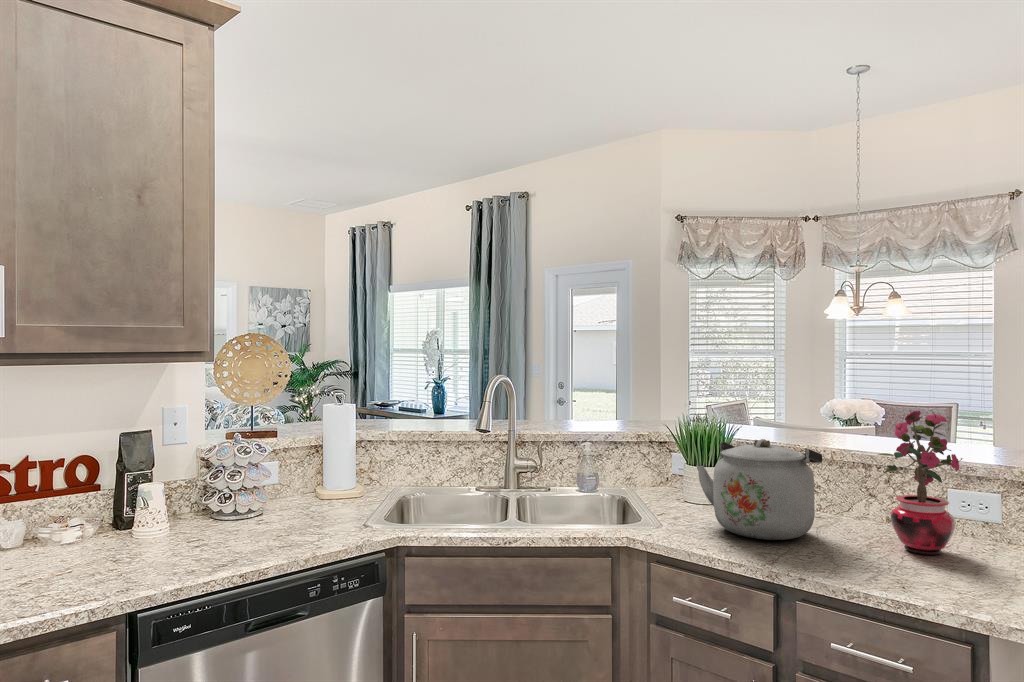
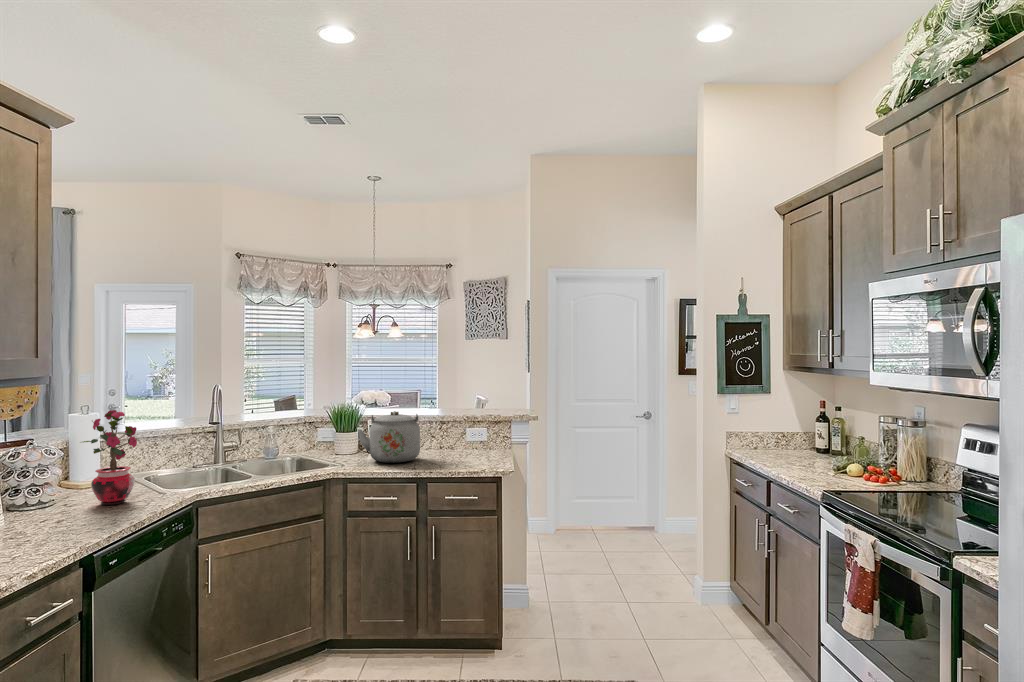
potted plant: present [878,411,962,555] -> present [83,410,137,505]

